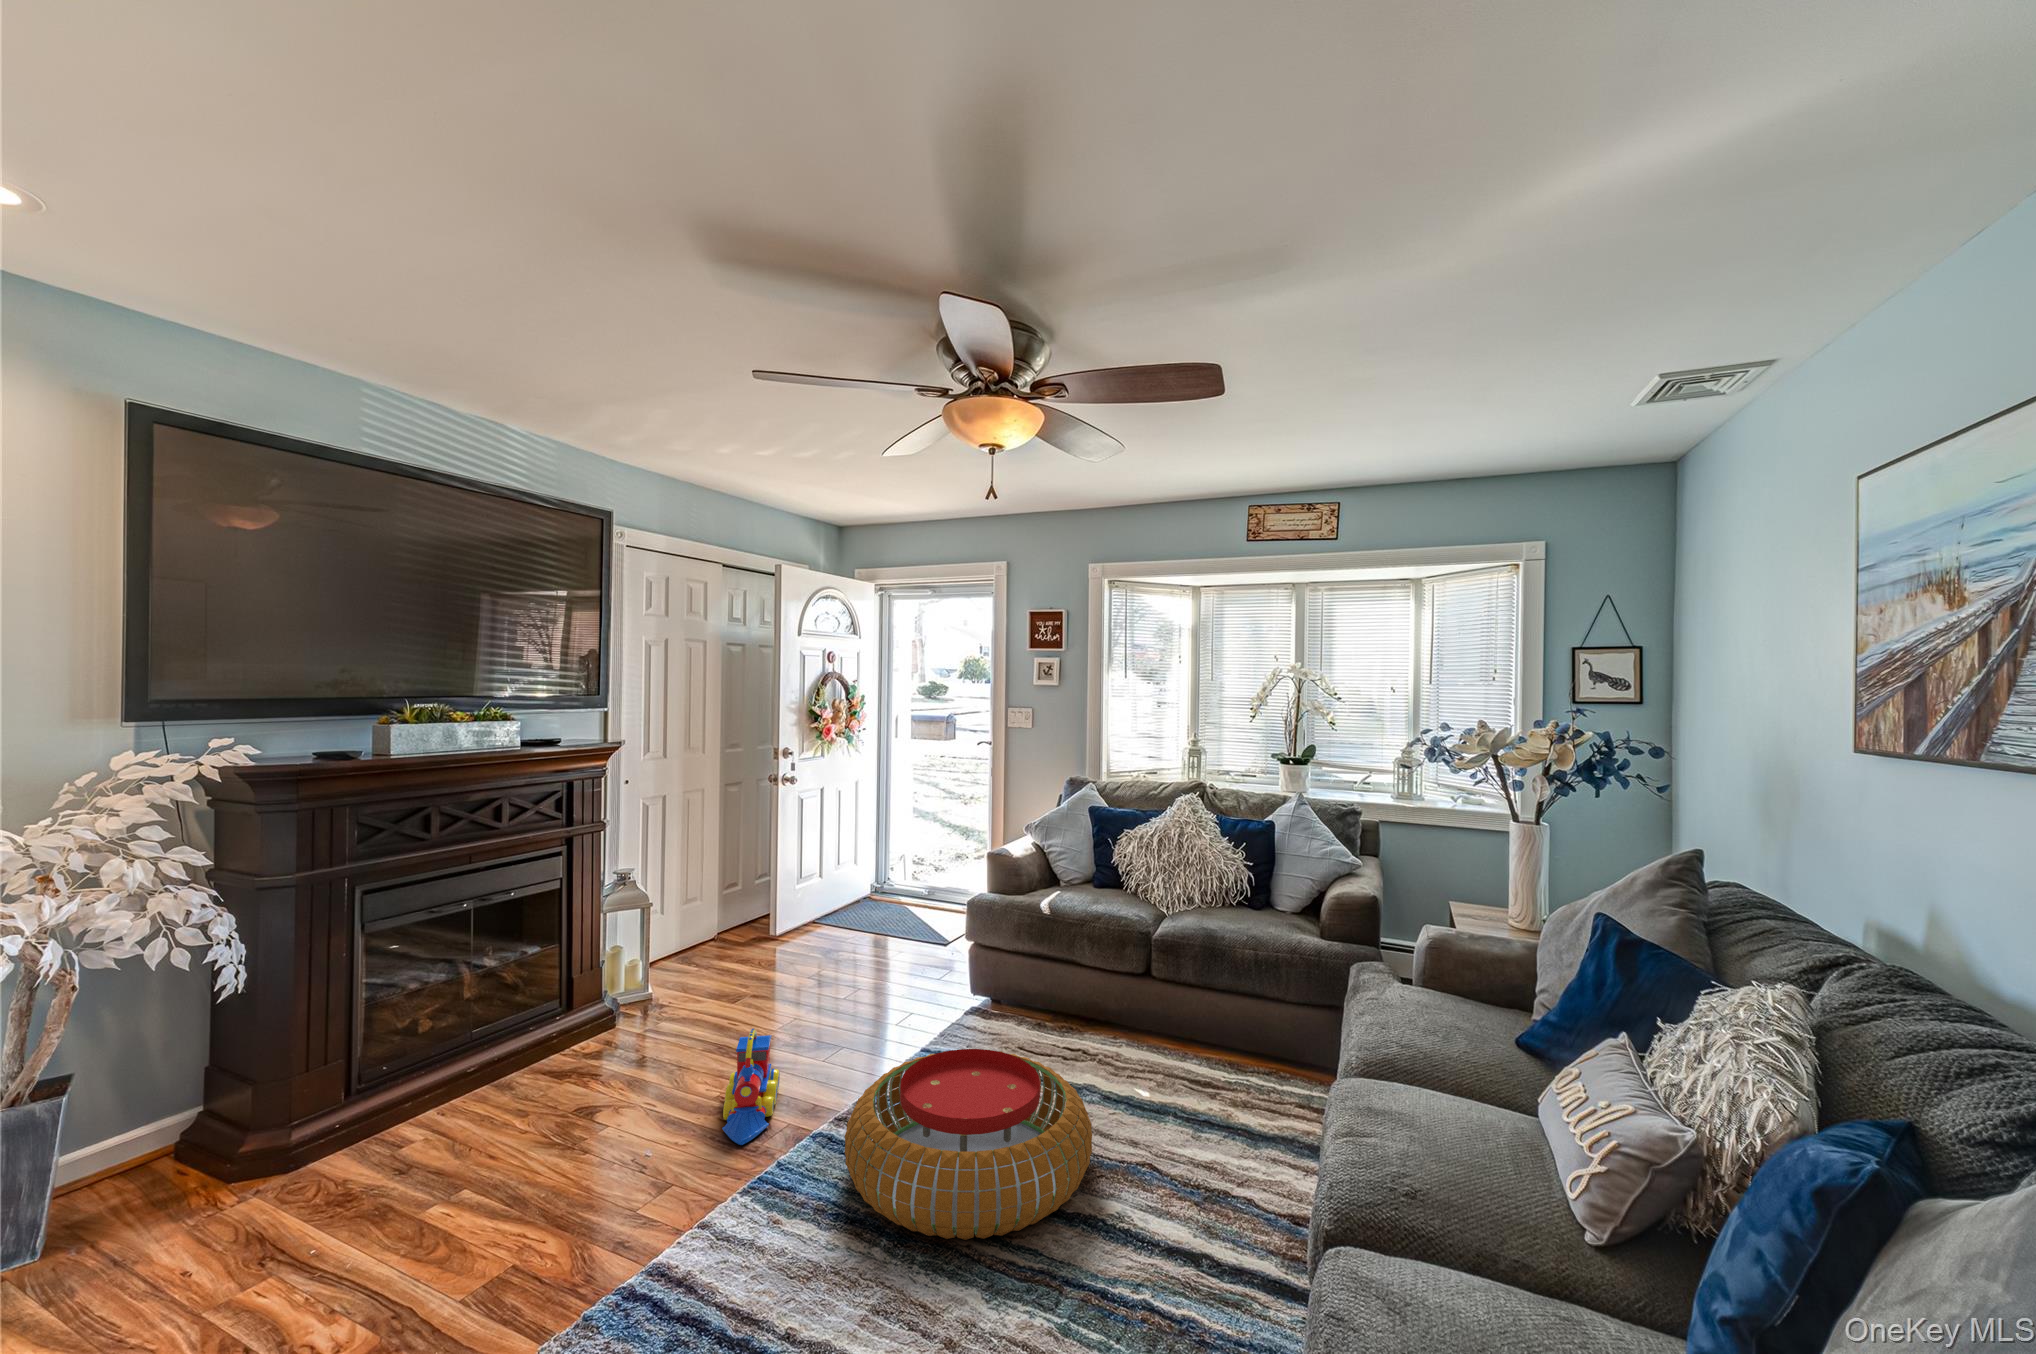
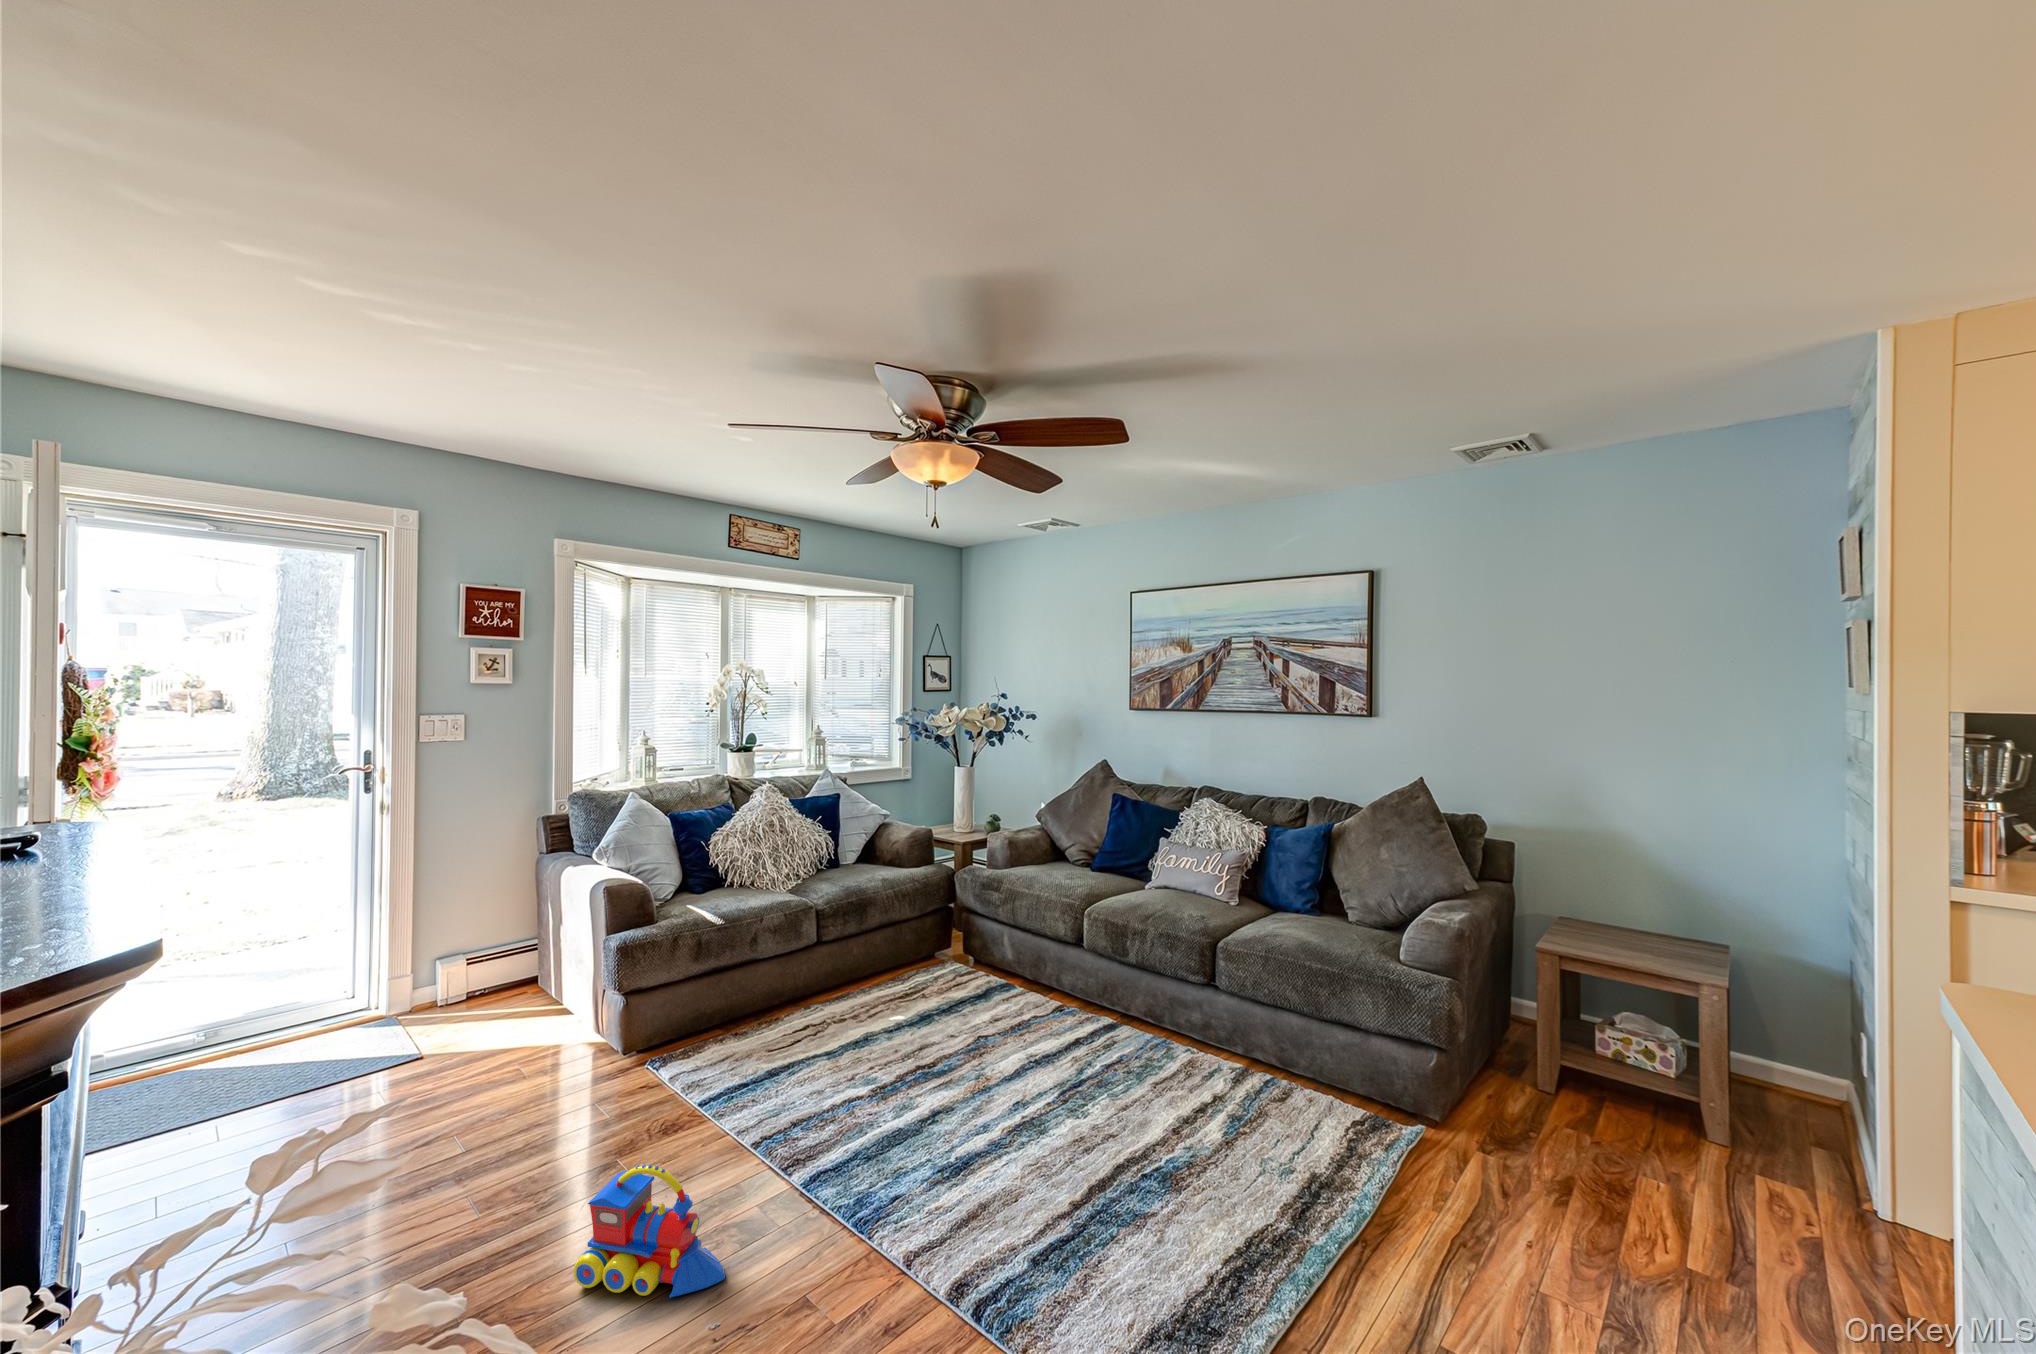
pouf: present [844,1049,1092,1240] -> none [794,1011,1010,1182]

